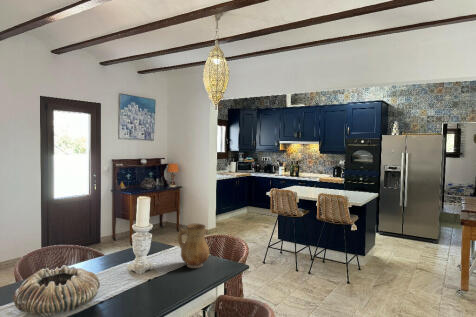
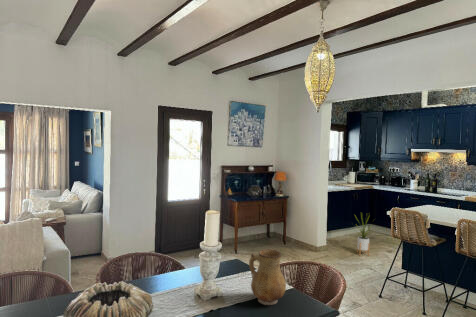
house plant: none [236,195,256,233] -> present [357,218,369,256]

